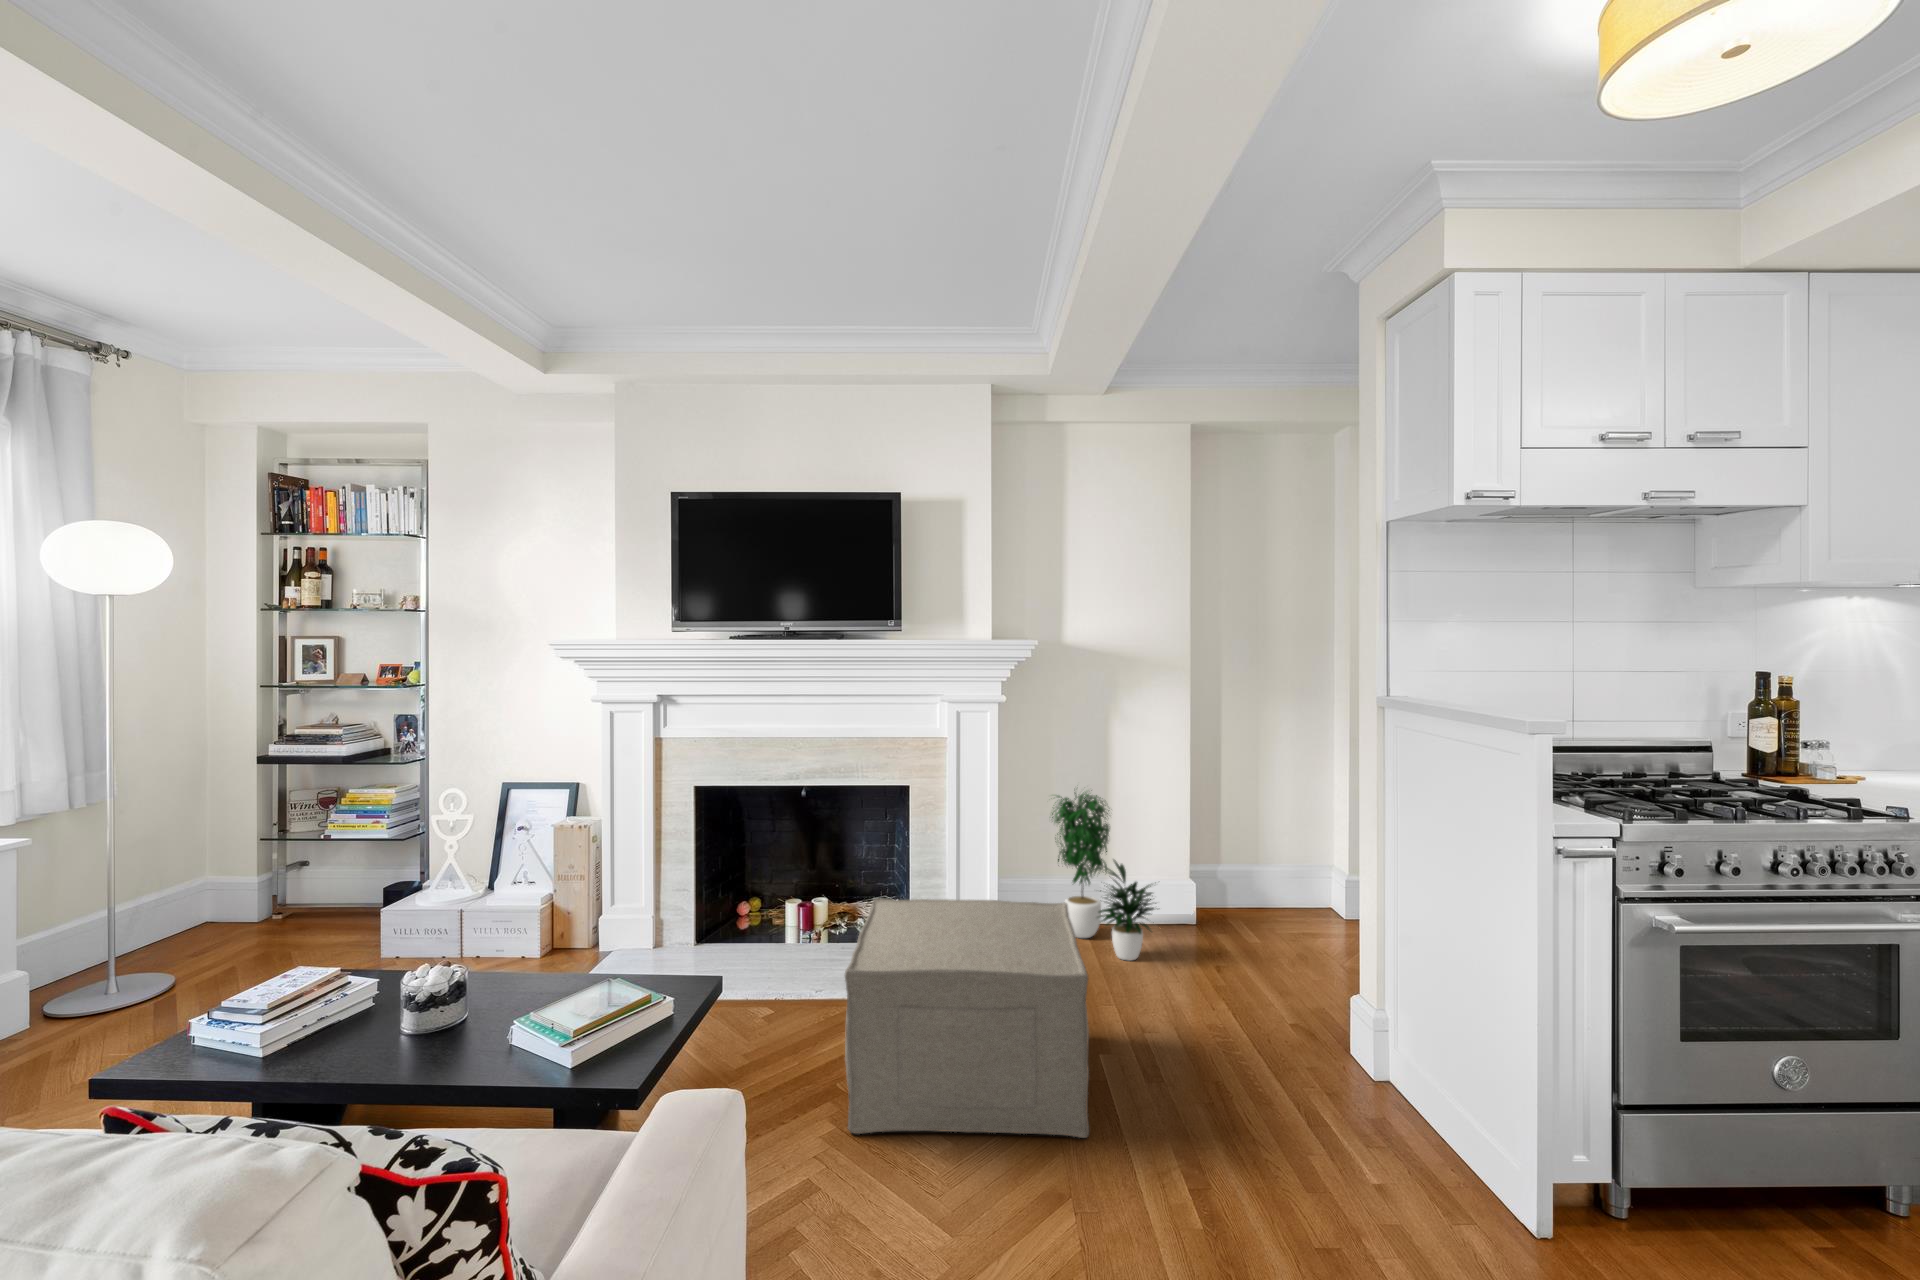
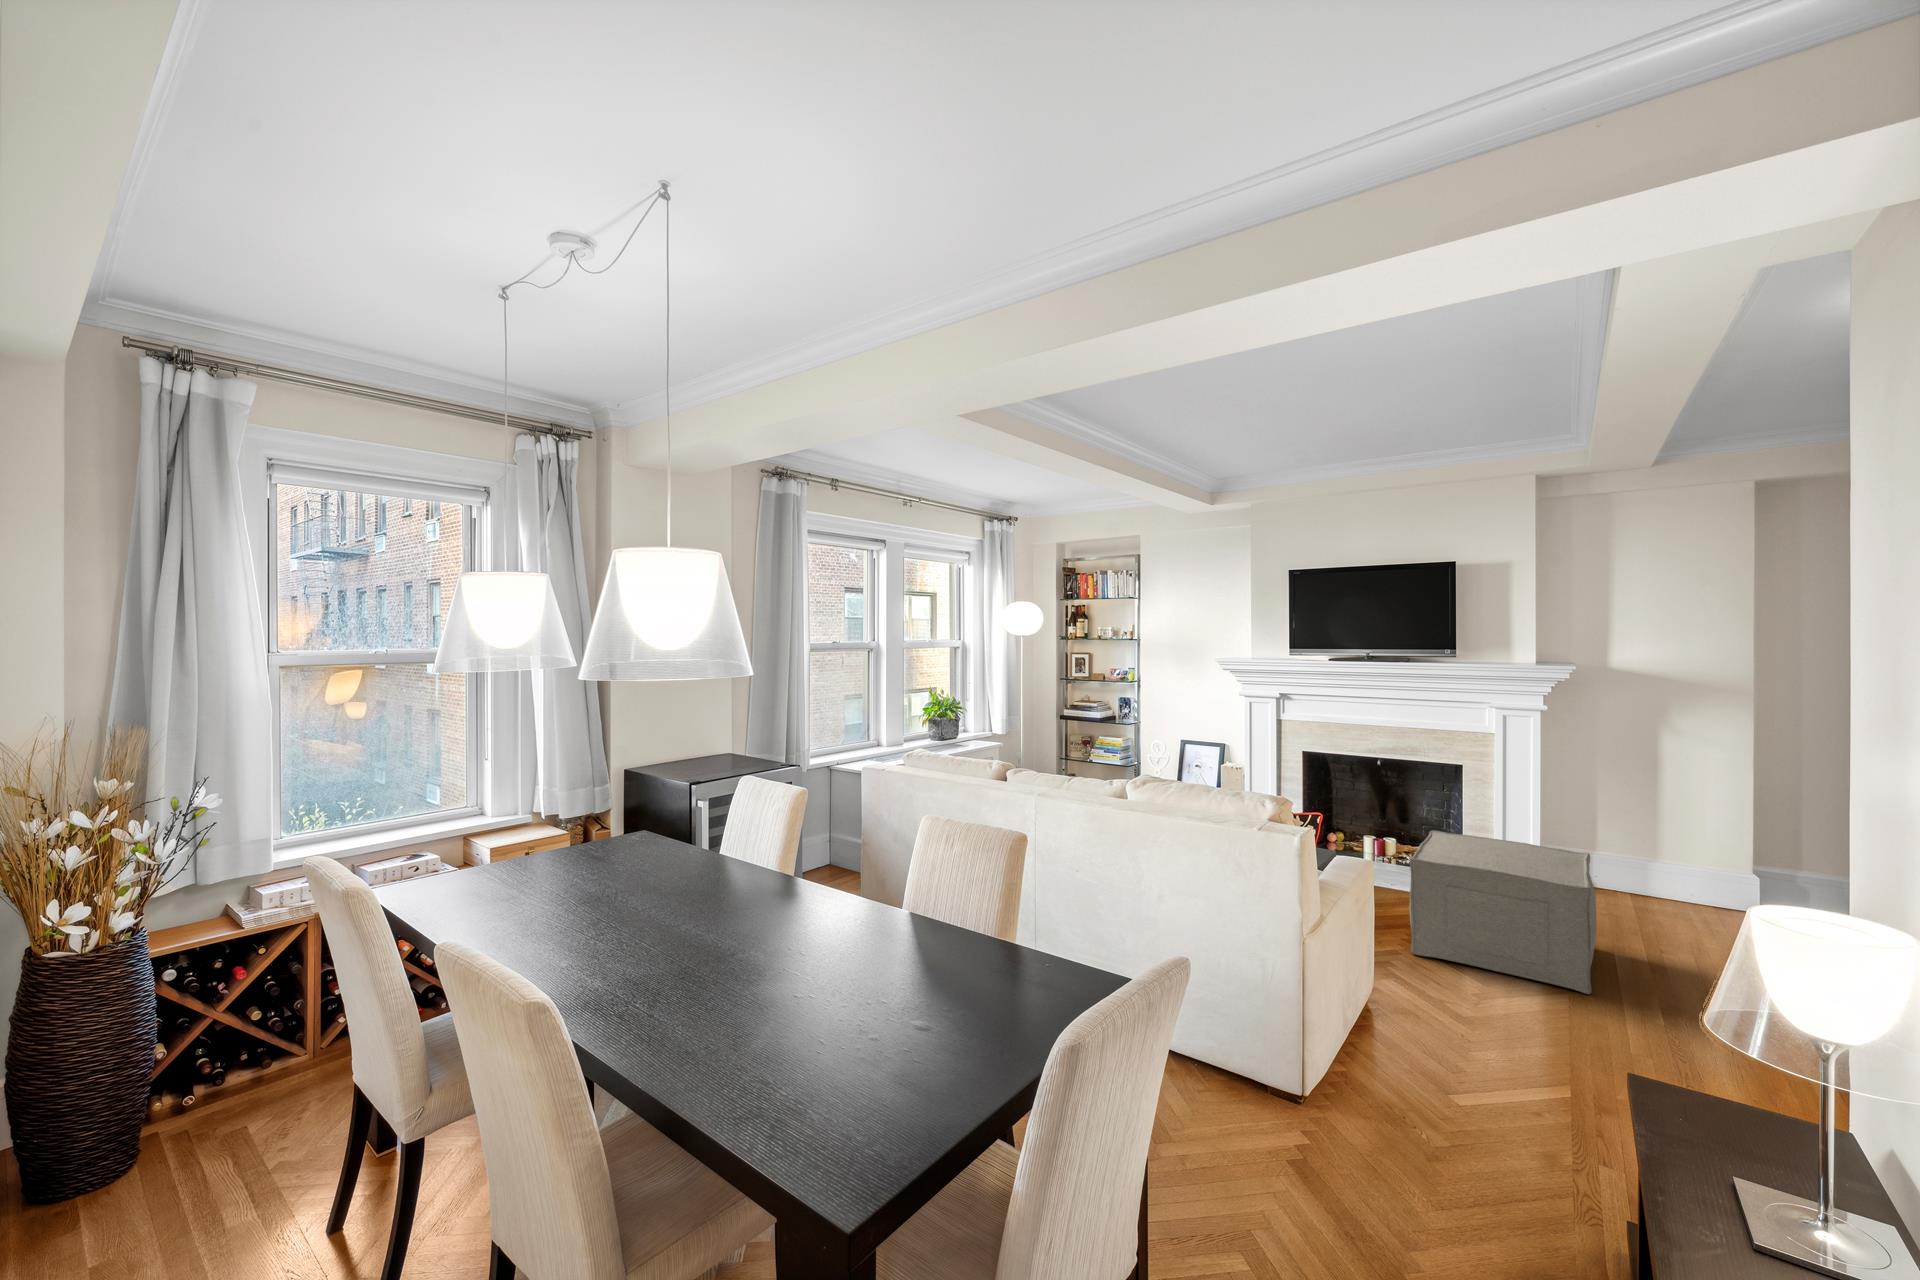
potted plant: present [1052,792,1156,960] -> none [1589,777,1702,921]

